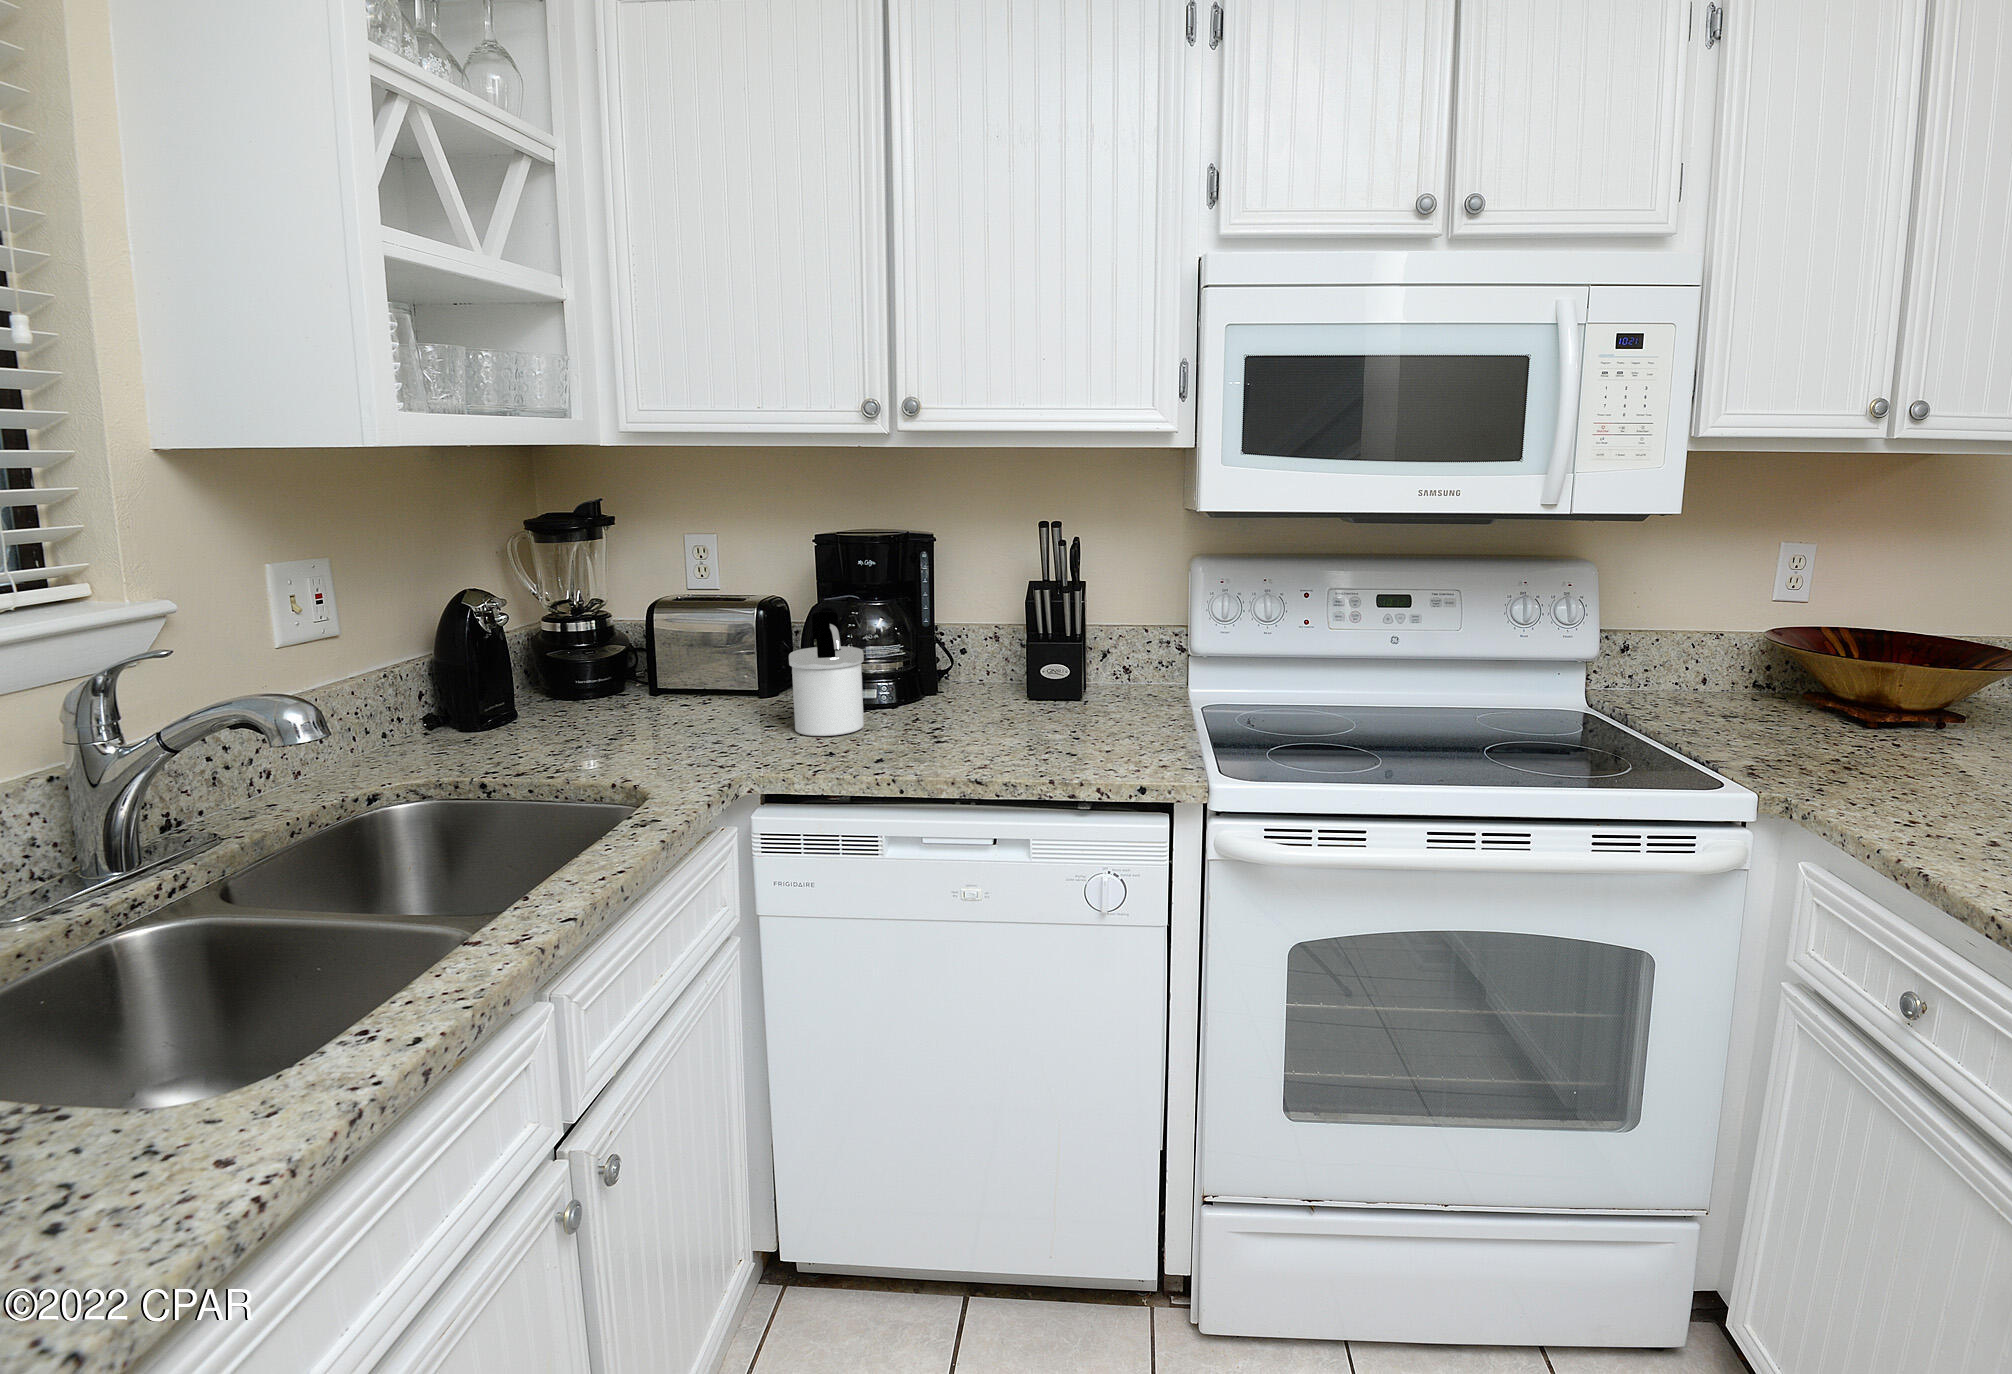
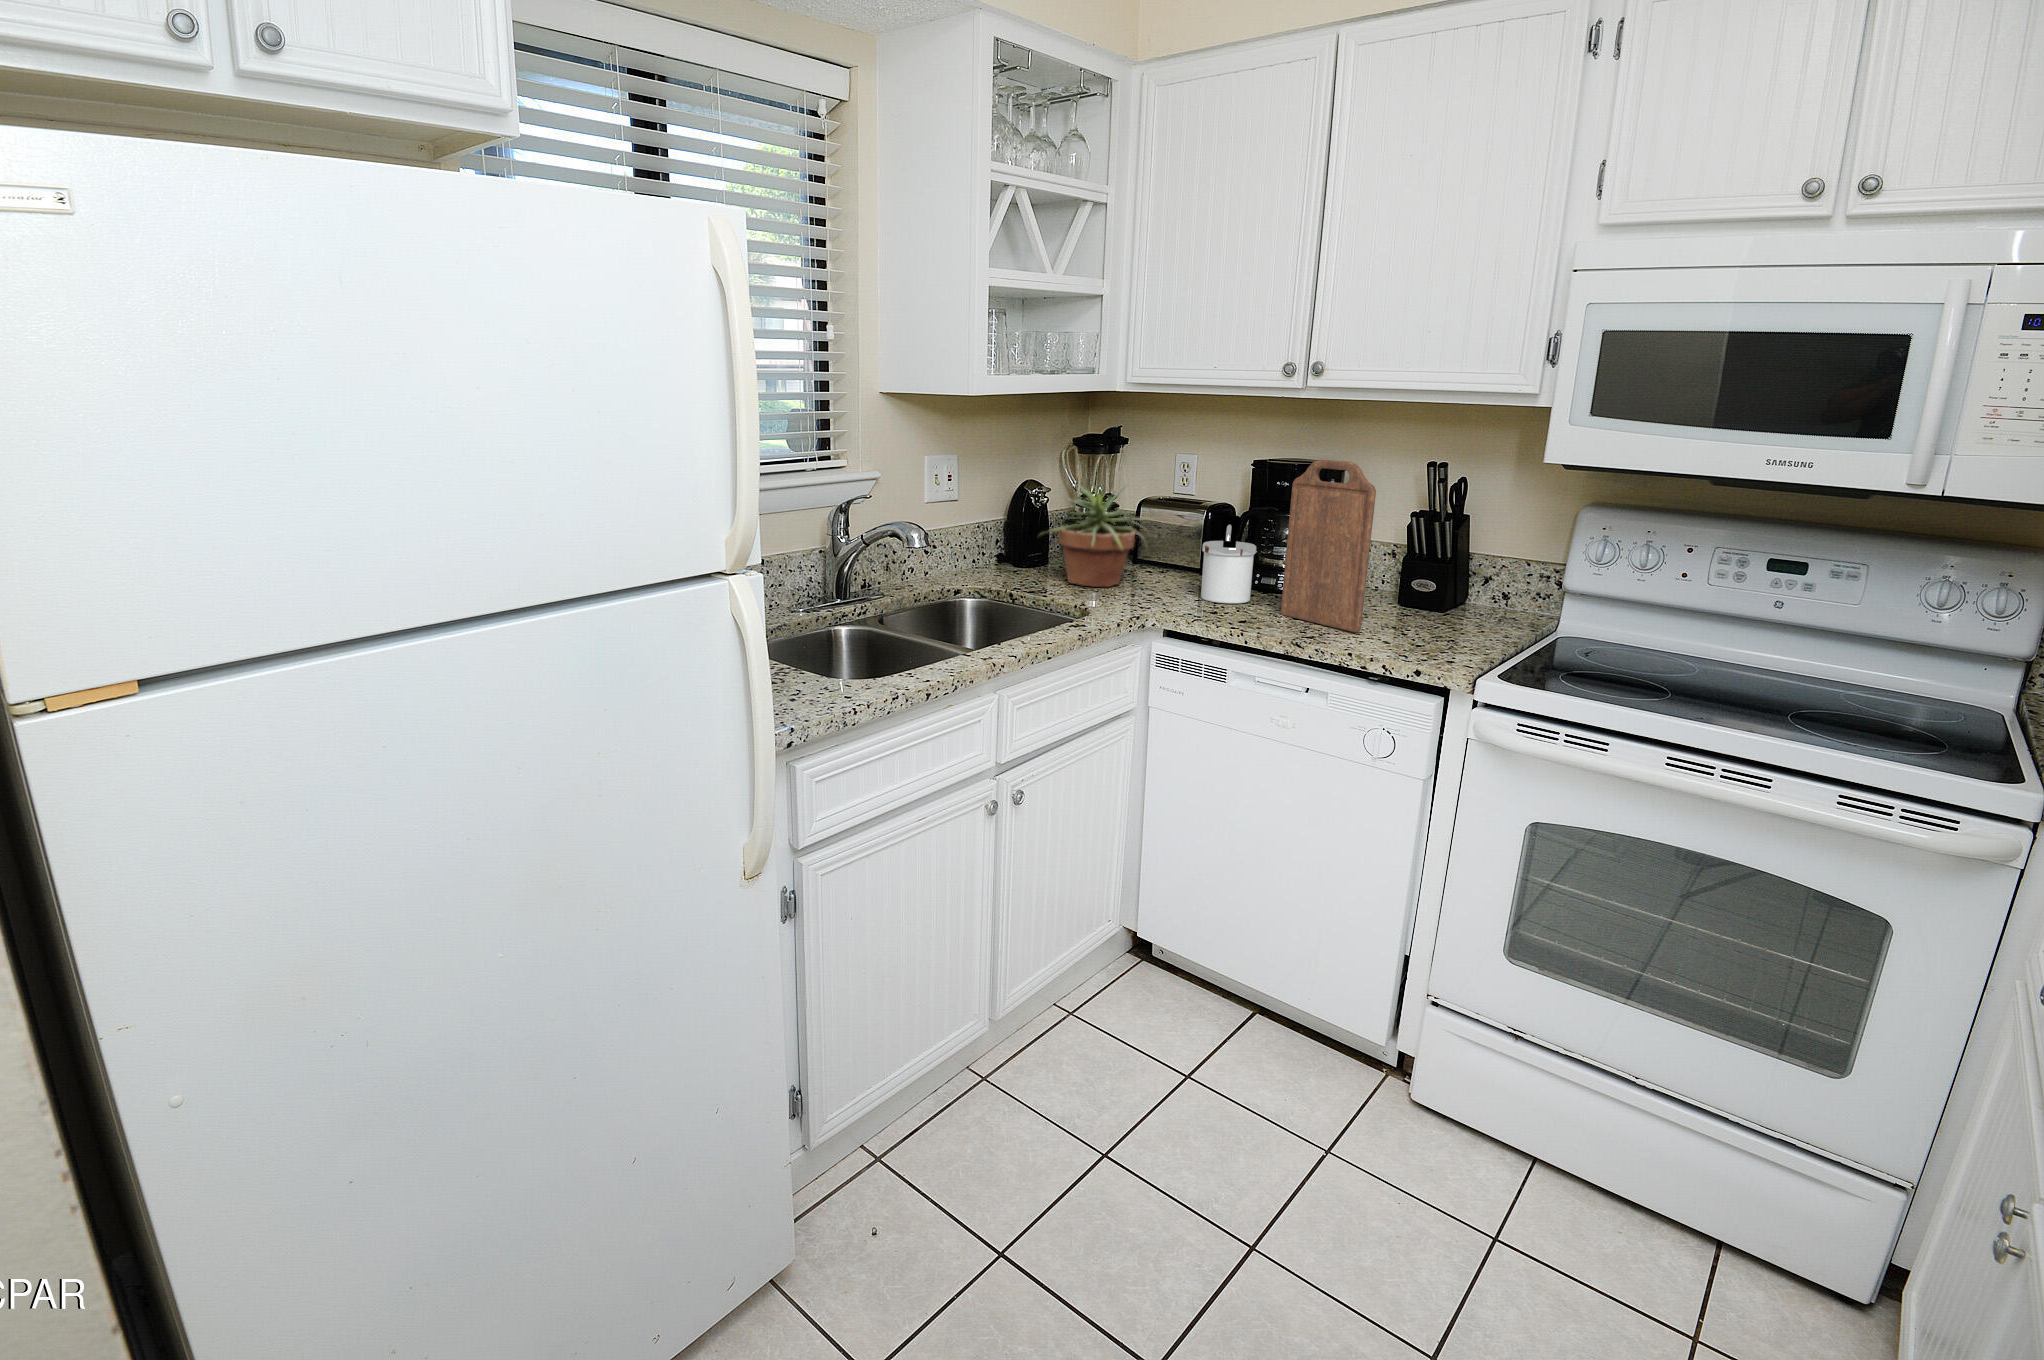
cutting board: none [913,527,1034,748] -> present [1281,460,1376,632]
potted plant: none [517,580,711,745] -> present [1049,488,1147,587]

